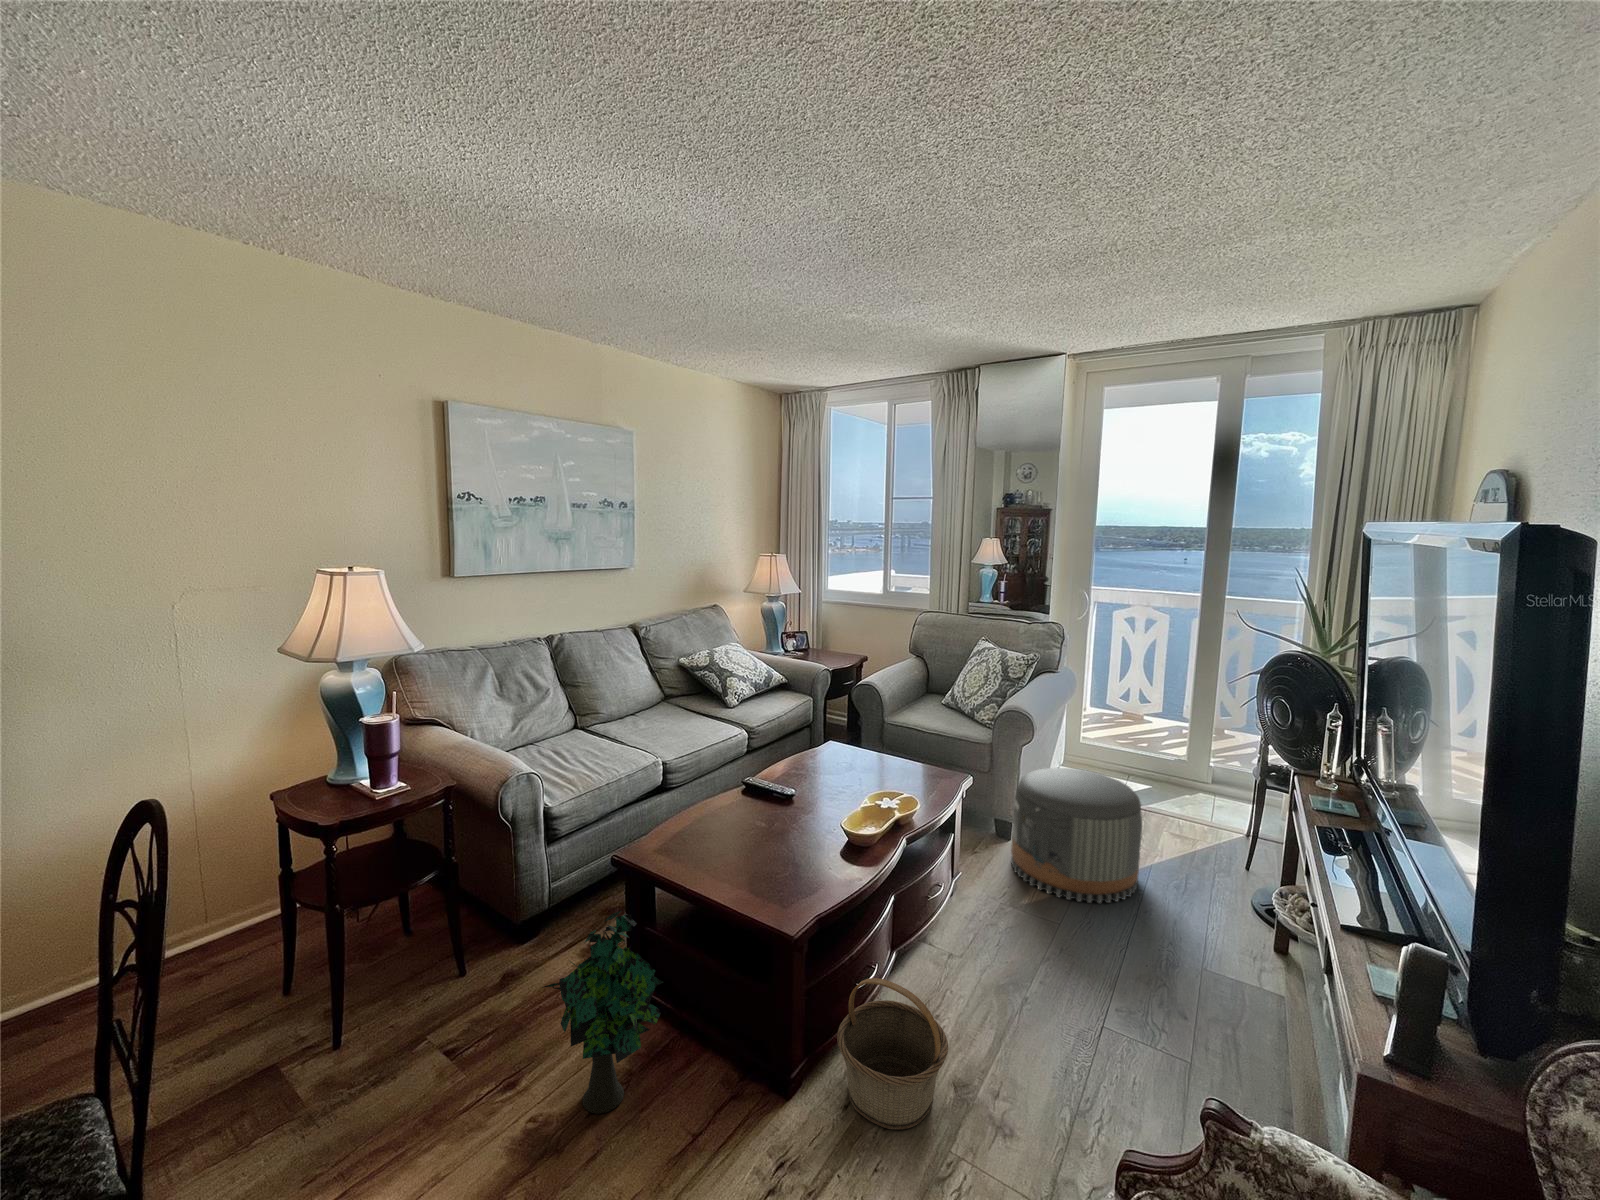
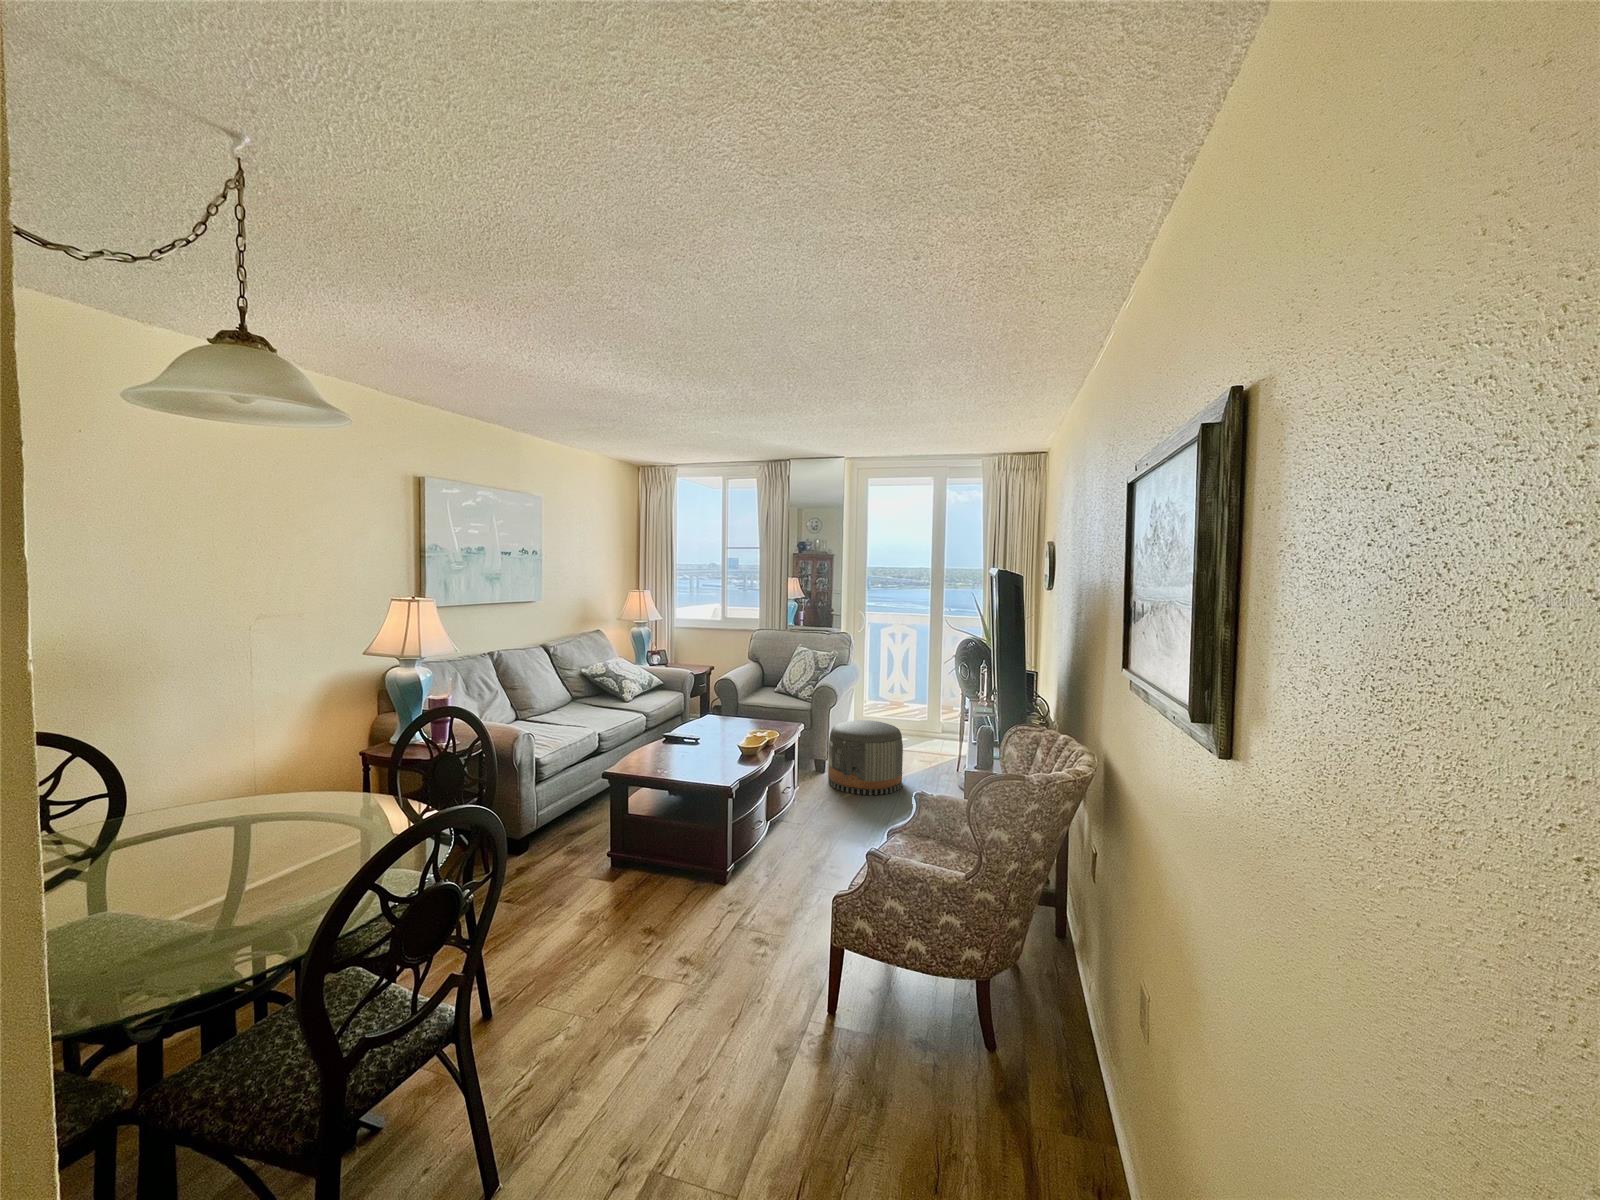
decorative plant: present [542,911,663,1113] -> none [590,786,661,905]
basket: present [837,978,948,1130] -> none [756,813,815,886]

